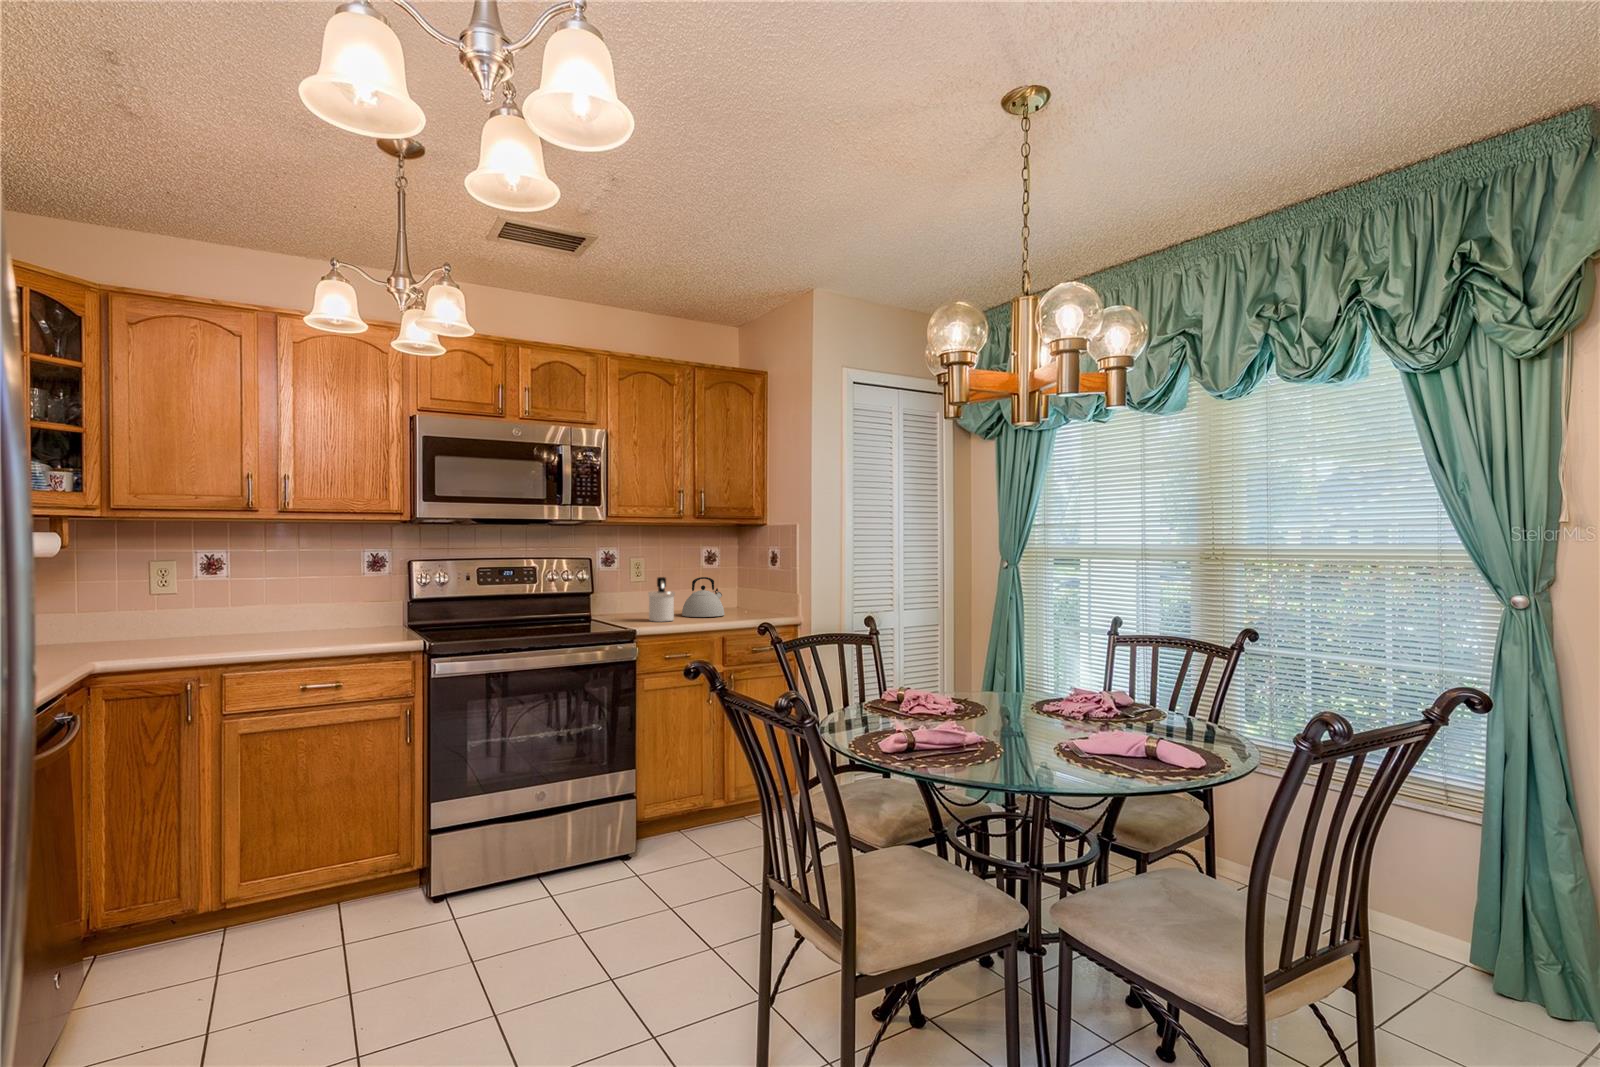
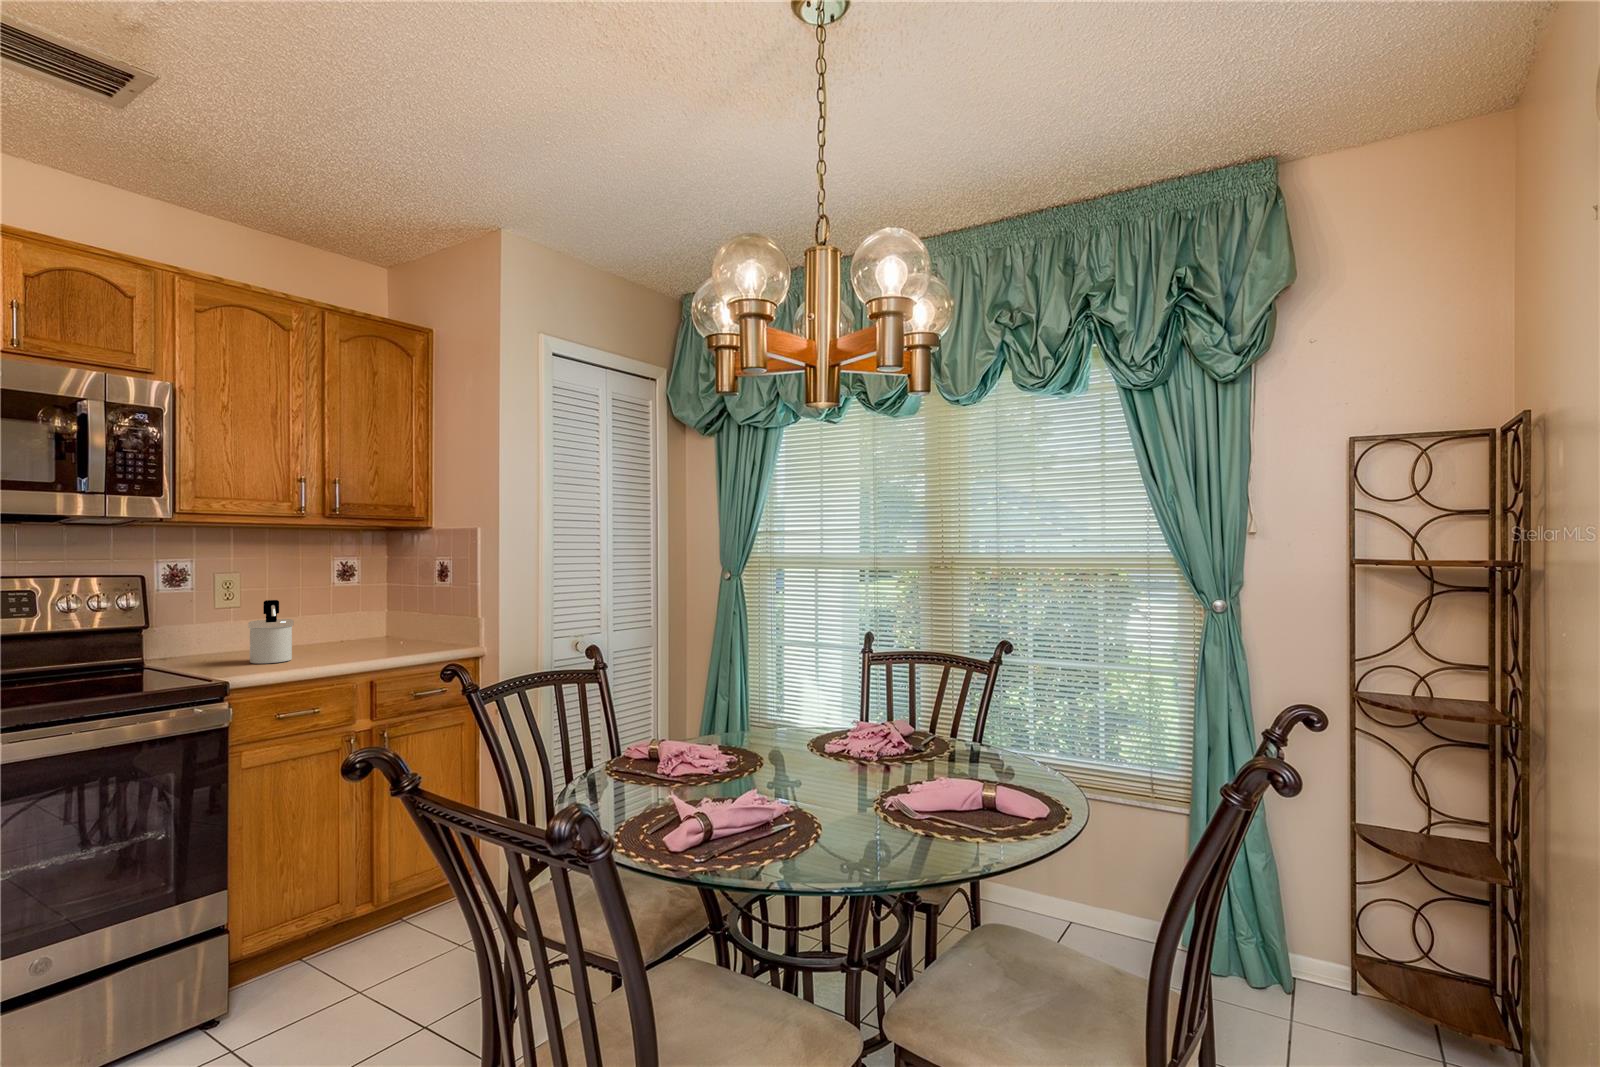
kettle: present [682,577,725,617] -> none [303,597,370,652]

